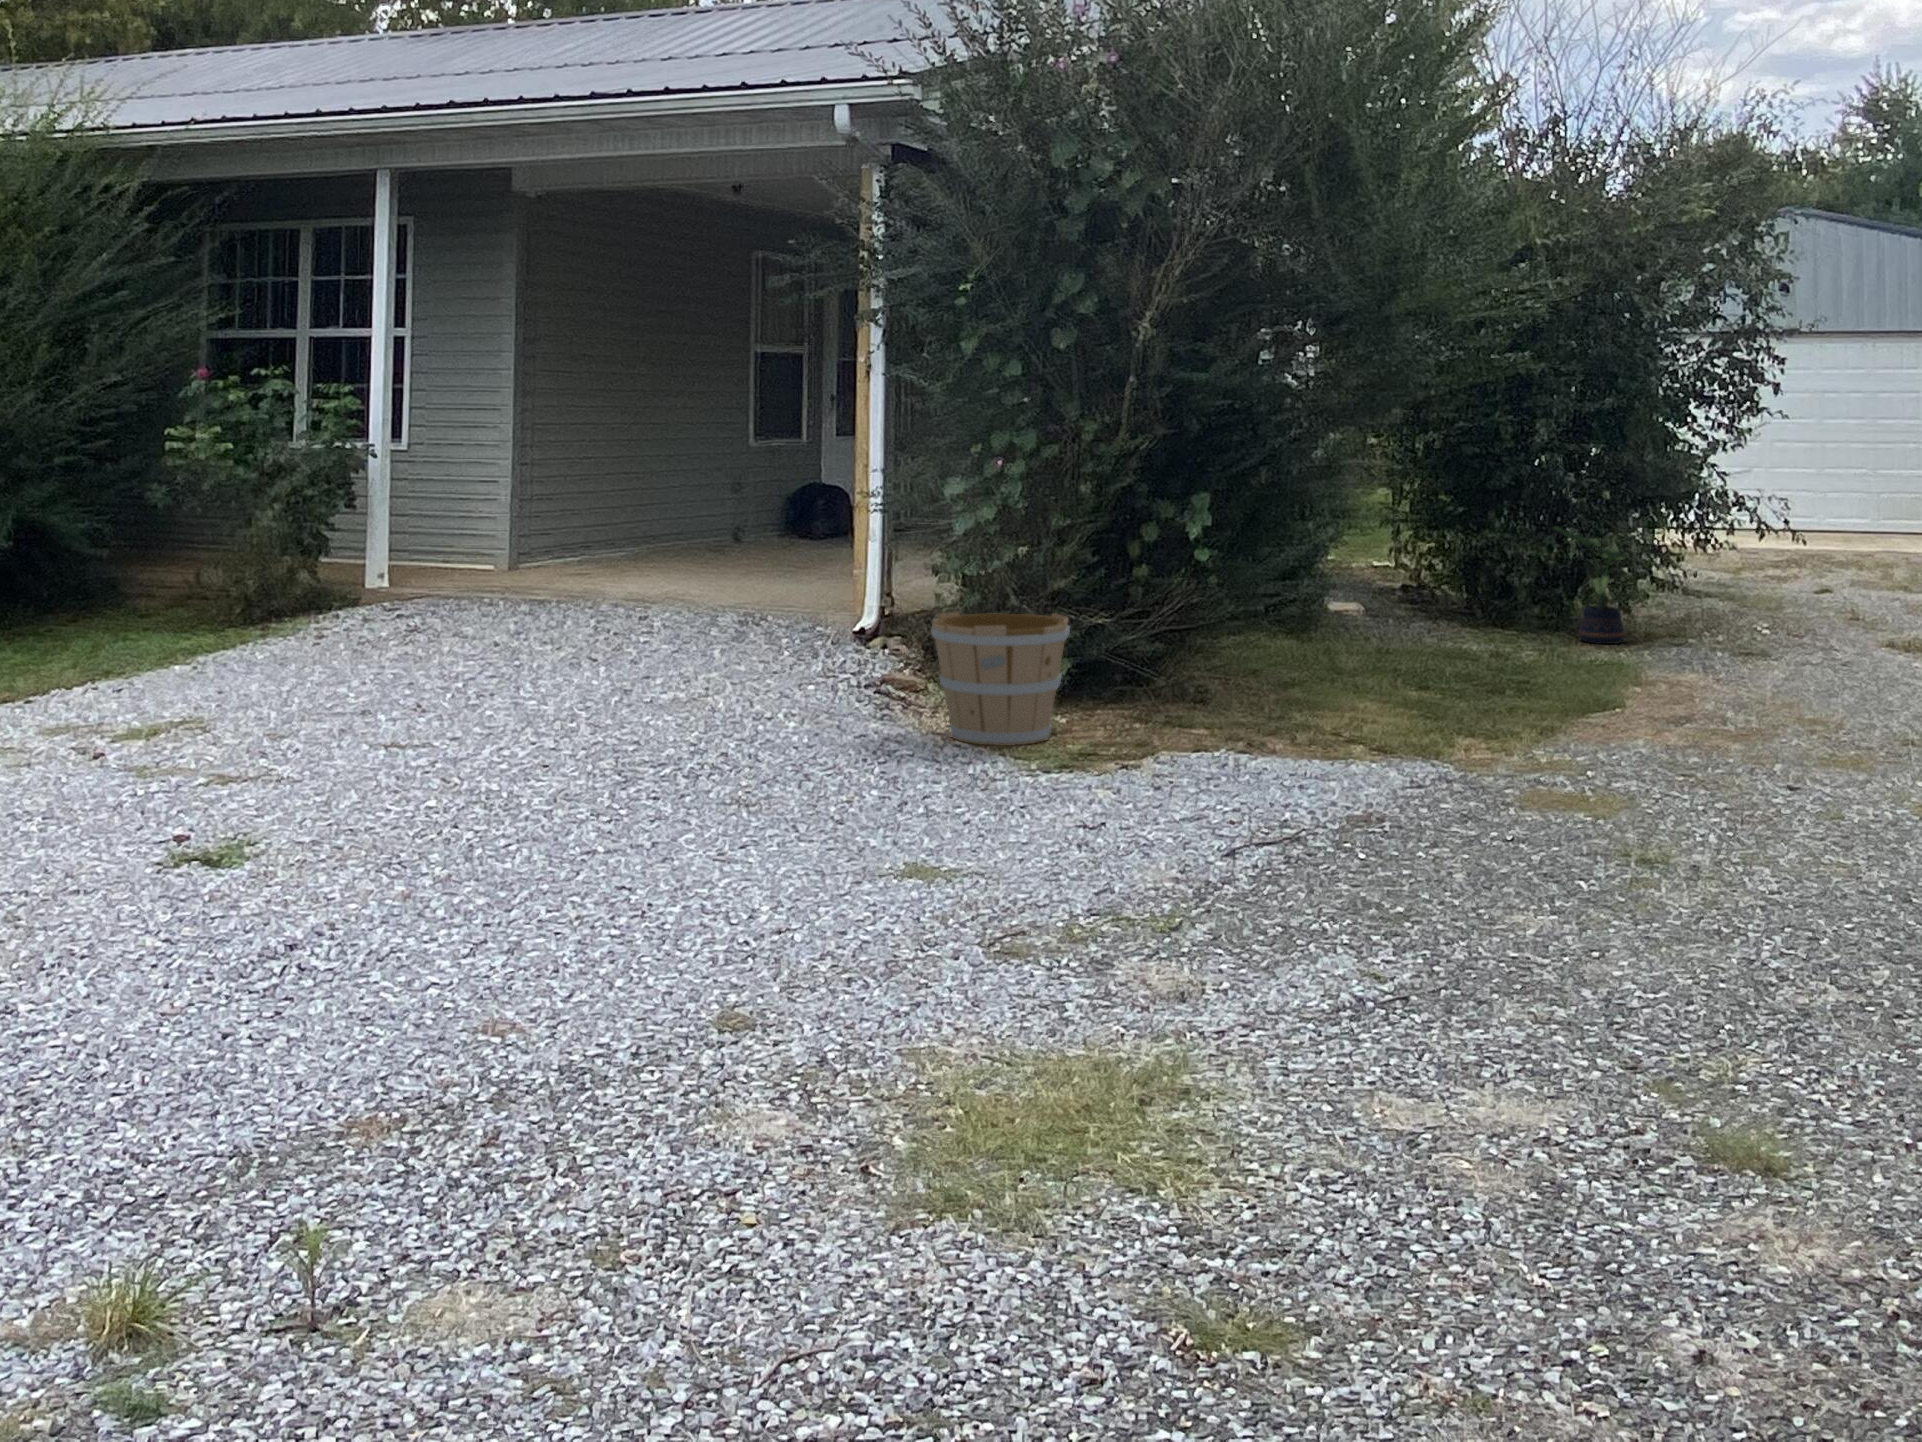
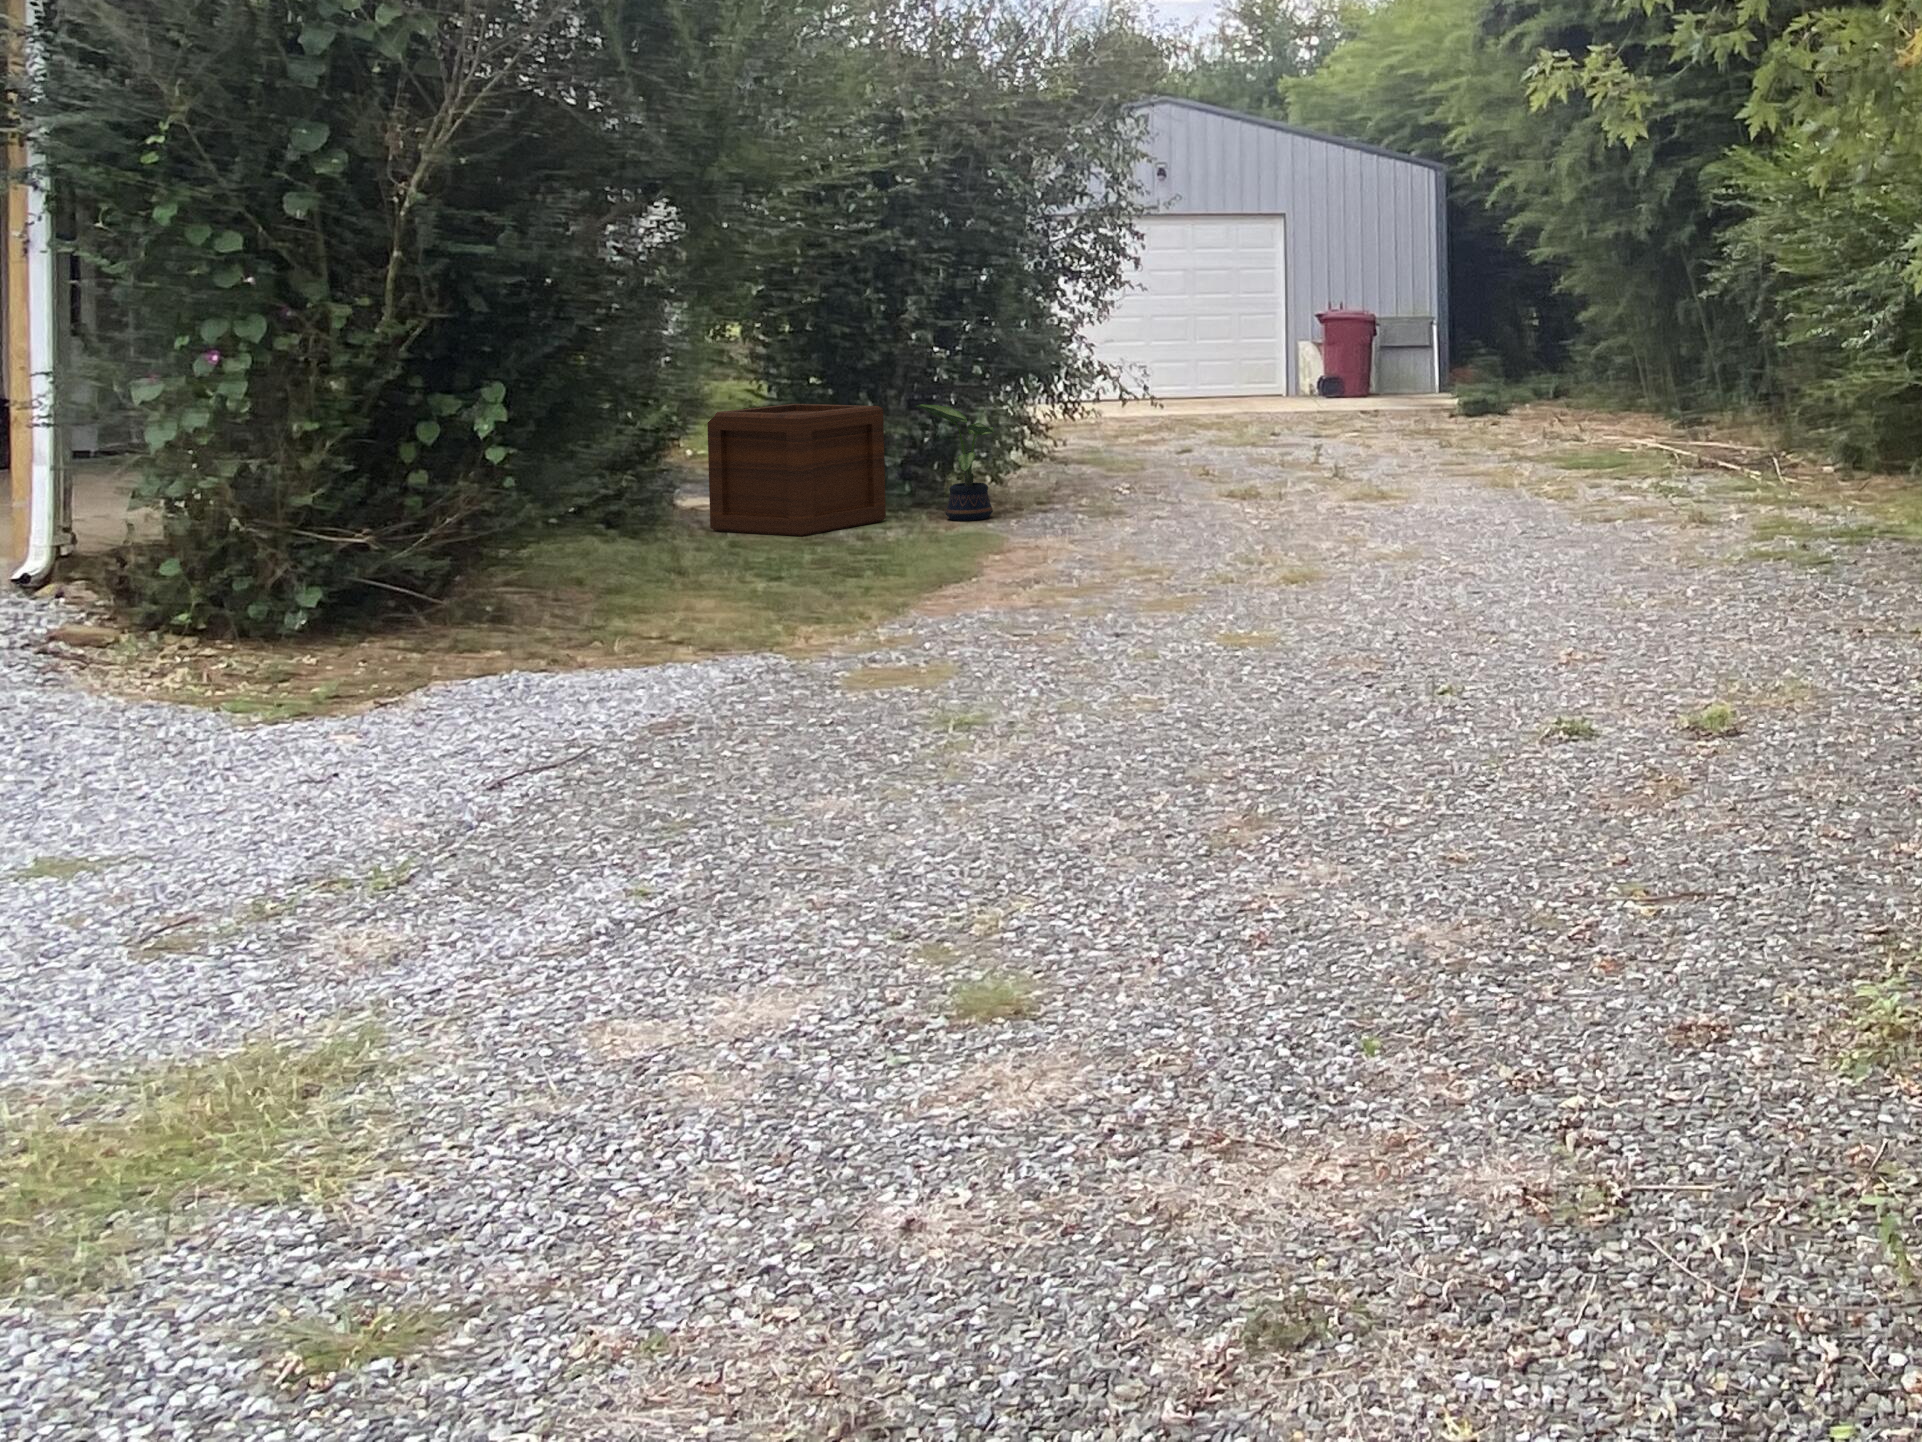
wooden crate: none [1359,519,1520,645] -> present [707,404,886,536]
wooden bucket: present [931,611,1070,746] -> none [111,538,315,706]

